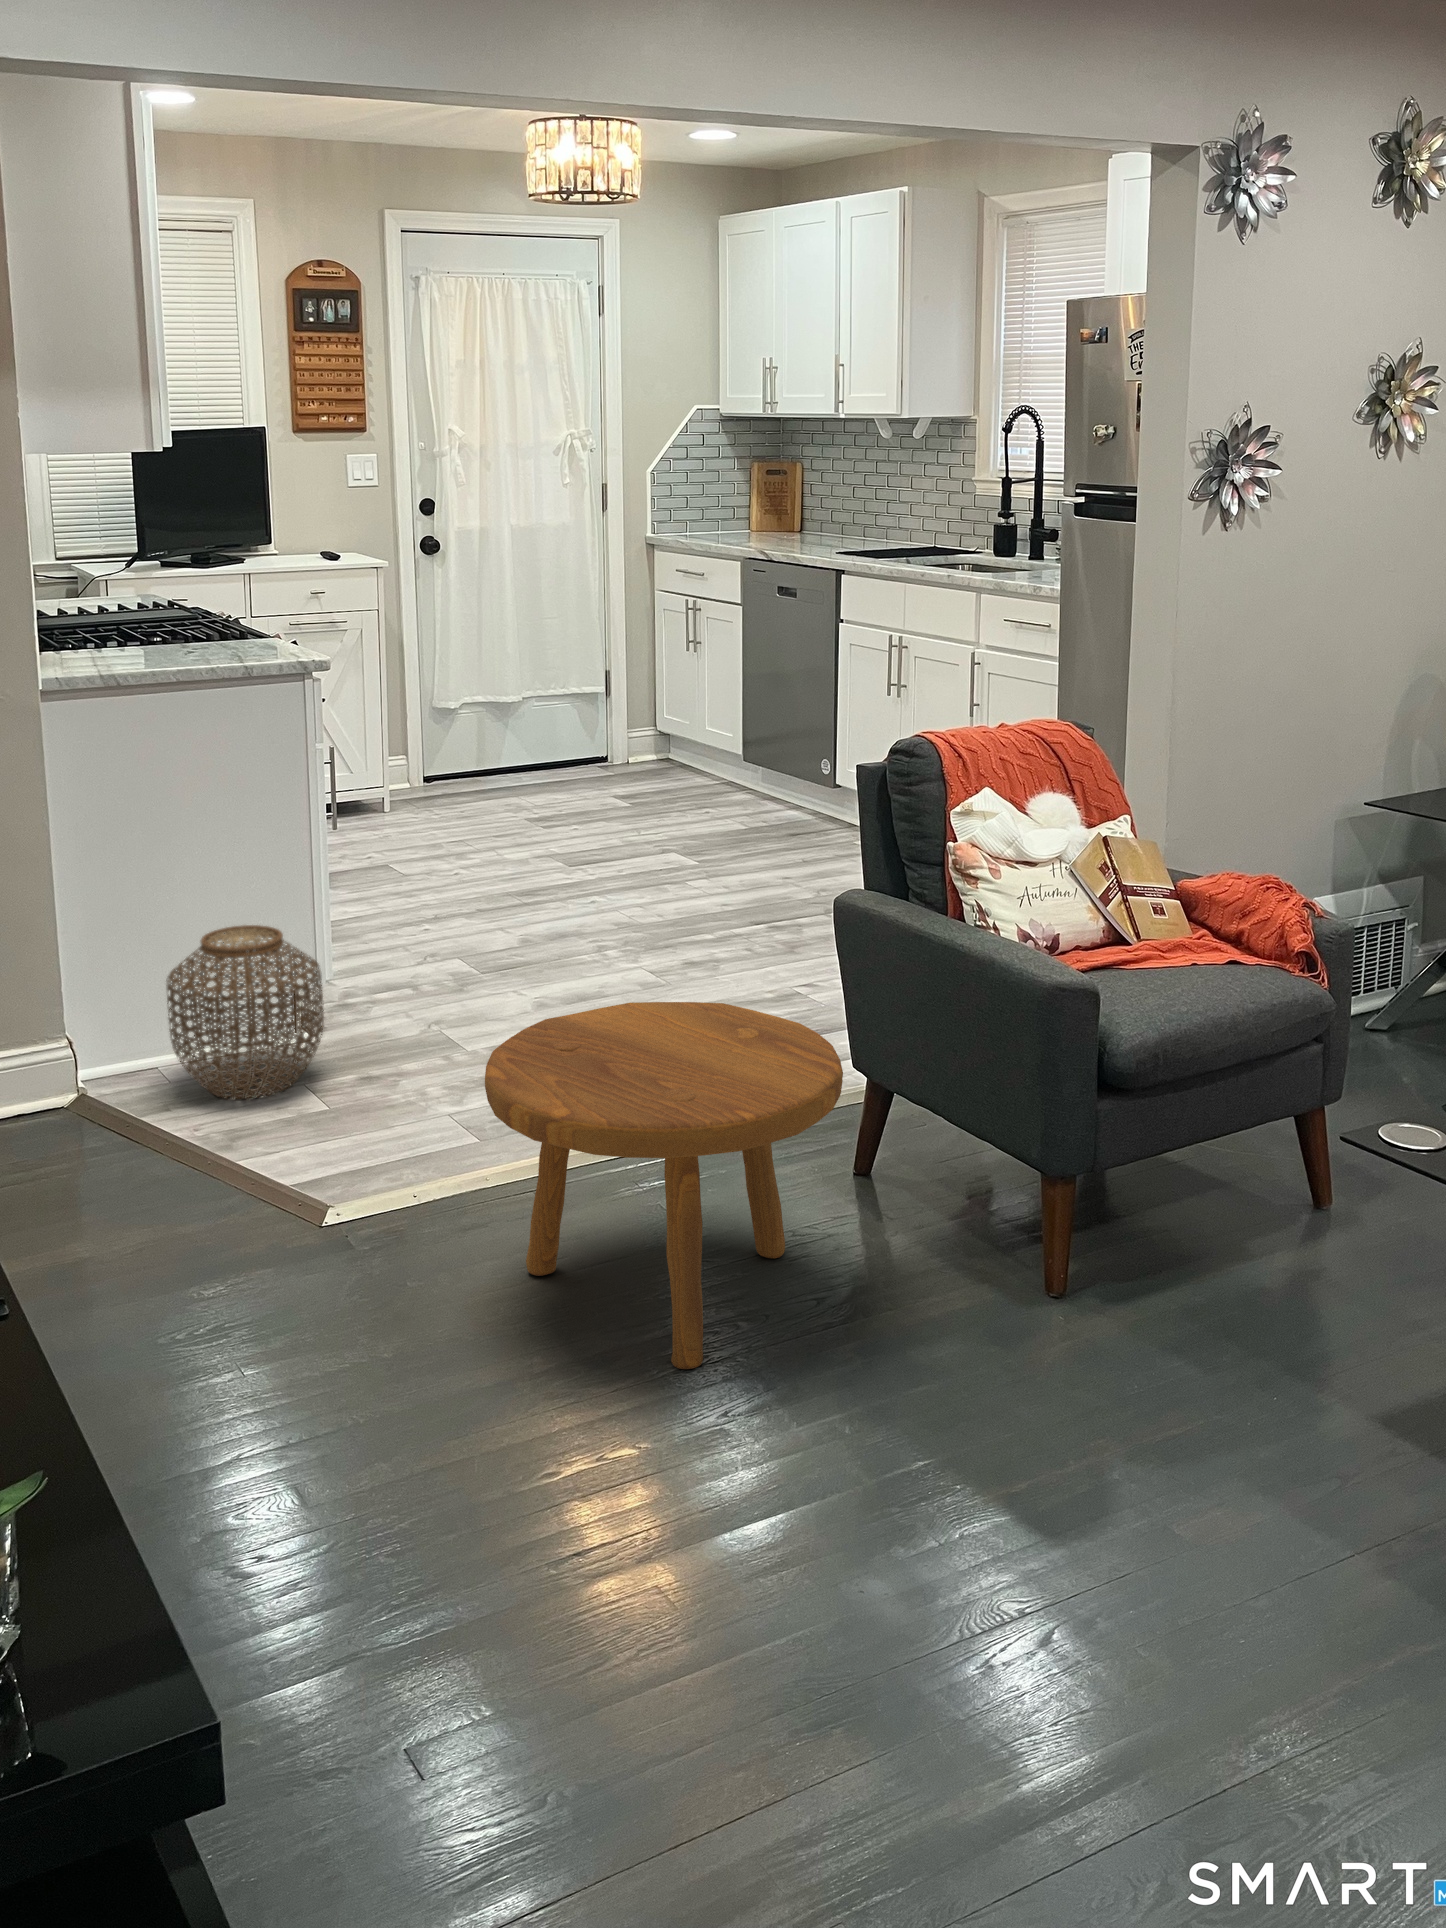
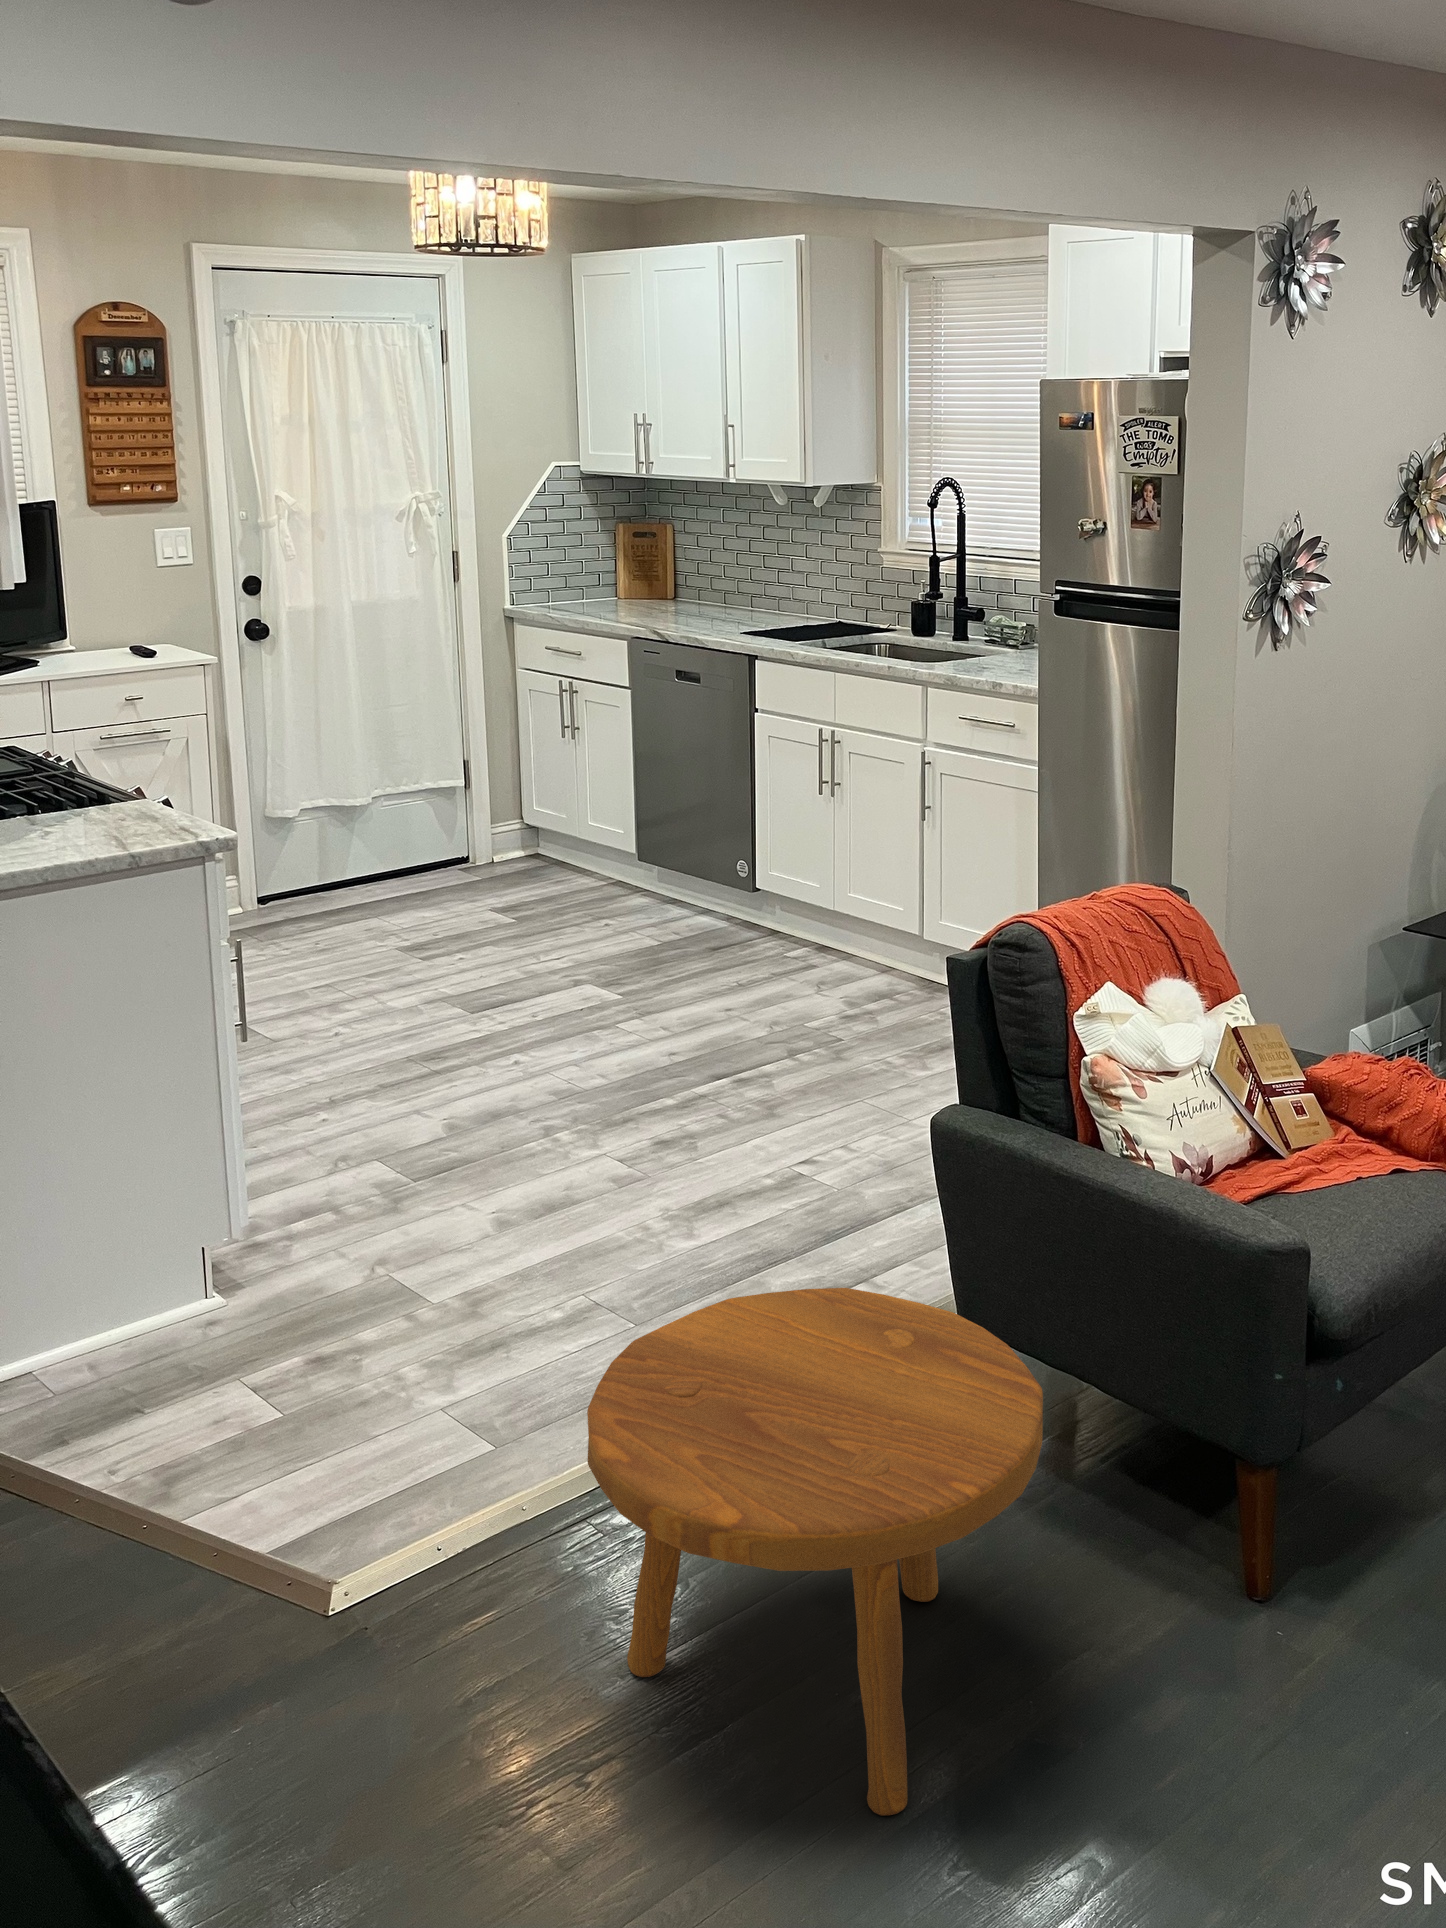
woven basket: present [166,925,324,1099] -> none [48,1186,260,1419]

